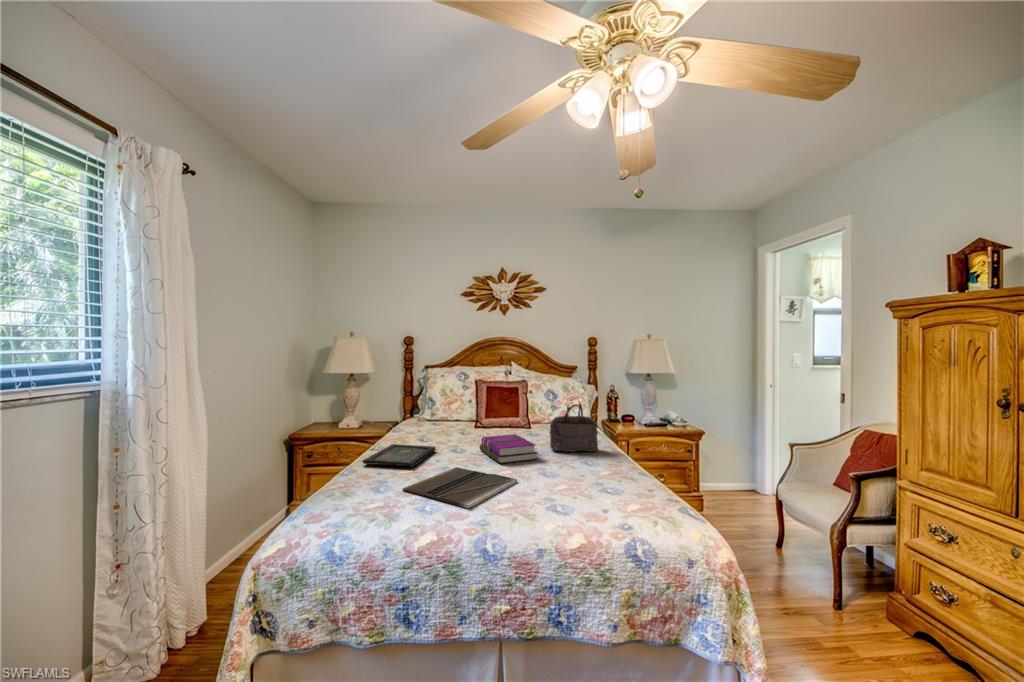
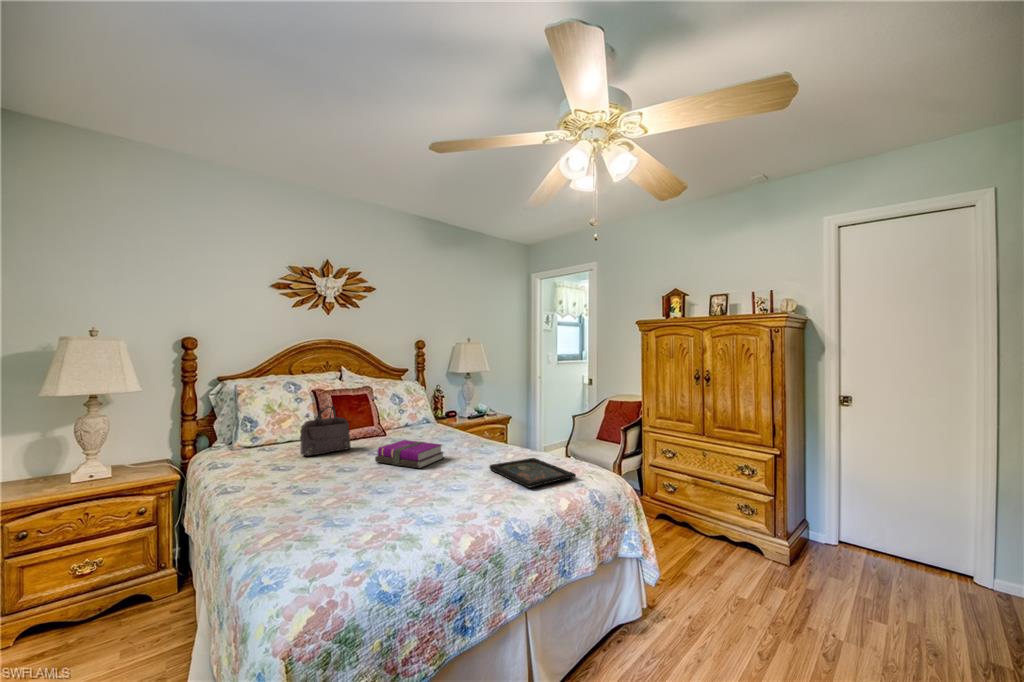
handbag: present [550,402,598,452] -> present [300,402,351,456]
tray: present [363,444,436,466] -> present [489,458,576,487]
laptop: present [402,467,517,508] -> none [373,476,468,513]

